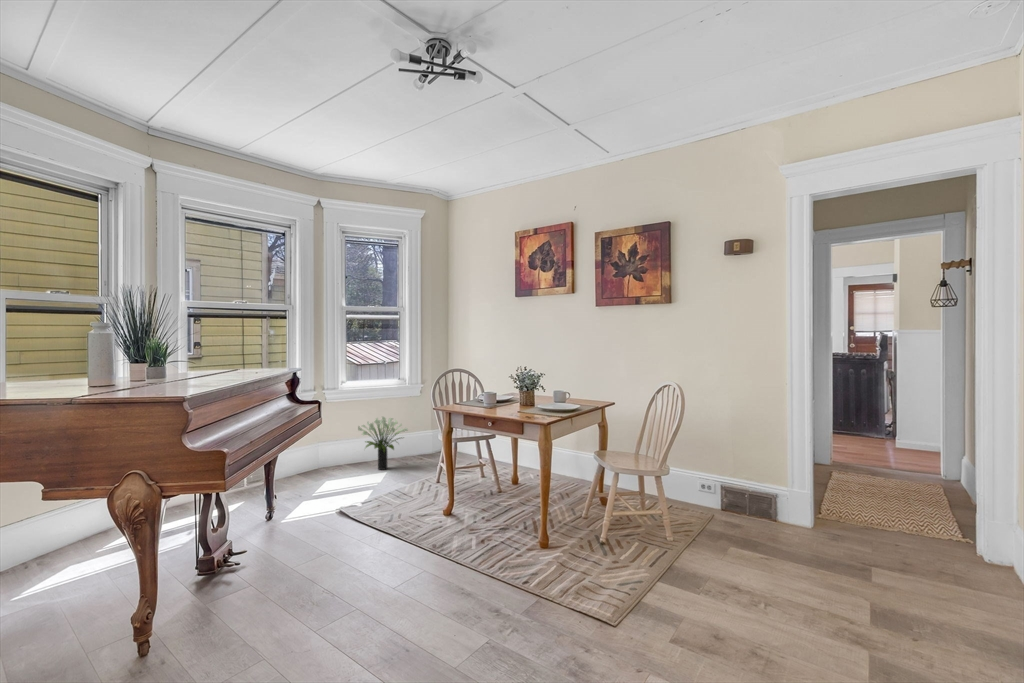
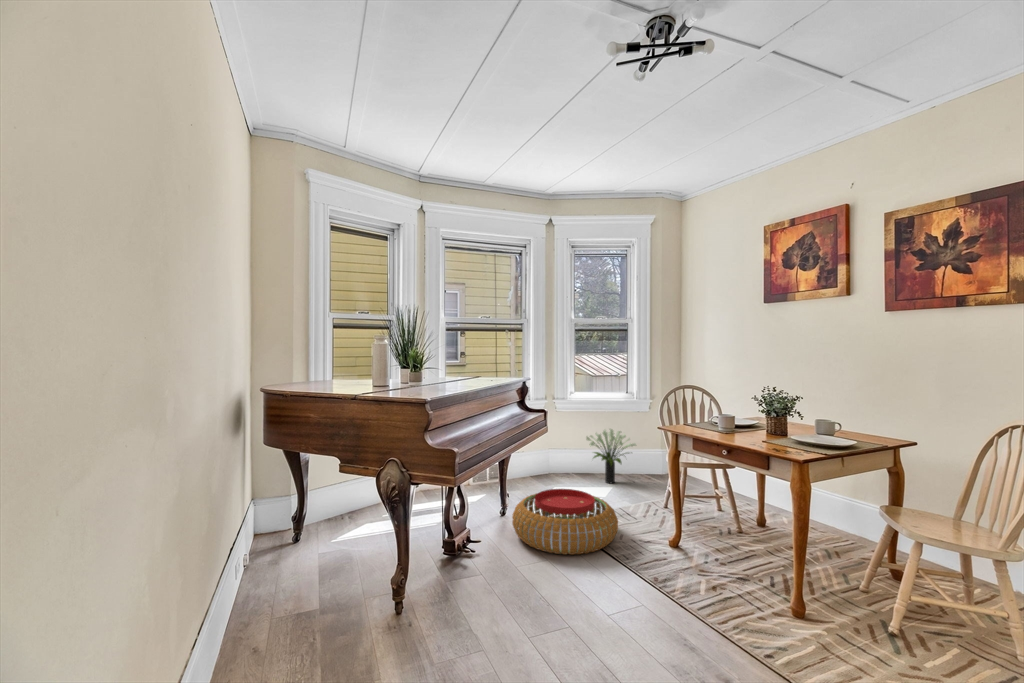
pouf: none [284,480,396,545] -> present [512,489,618,555]

